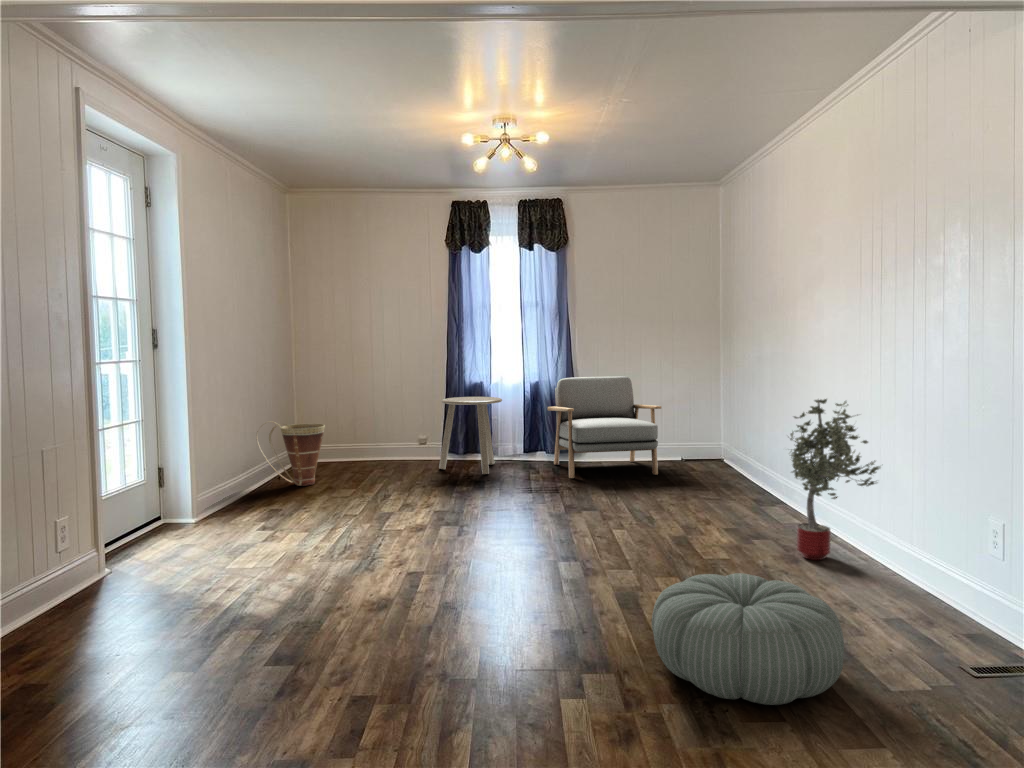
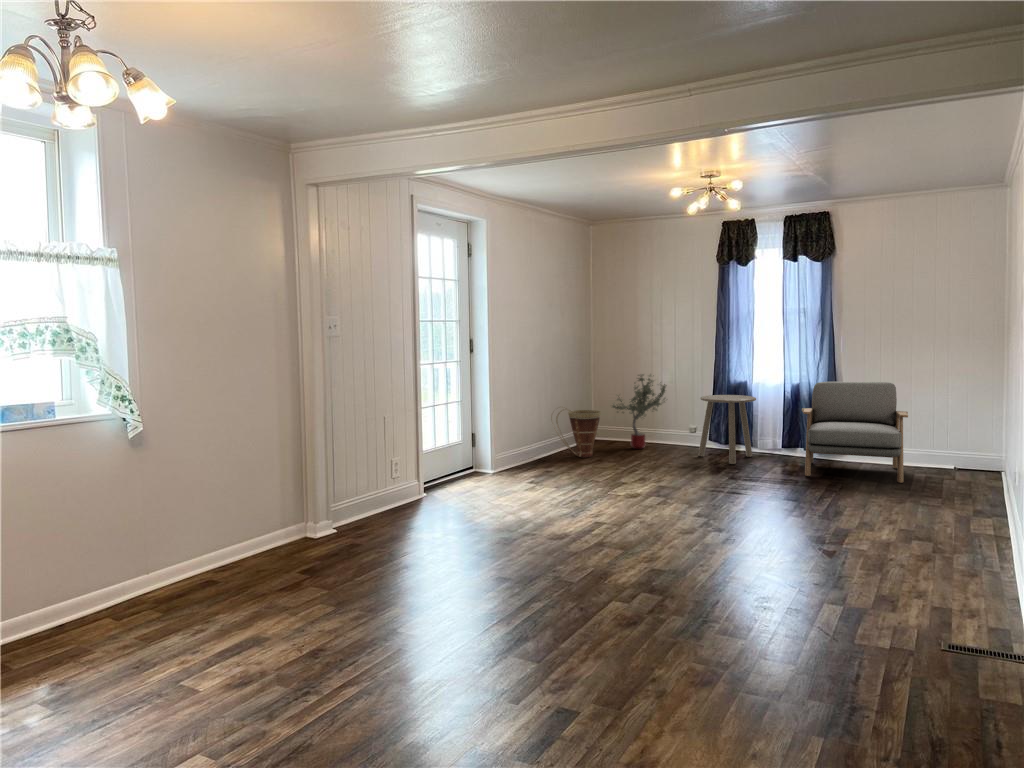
potted tree: present [790,399,880,560] -> present [612,374,666,449]
pouf: present [652,573,844,705] -> none [673,546,814,636]

